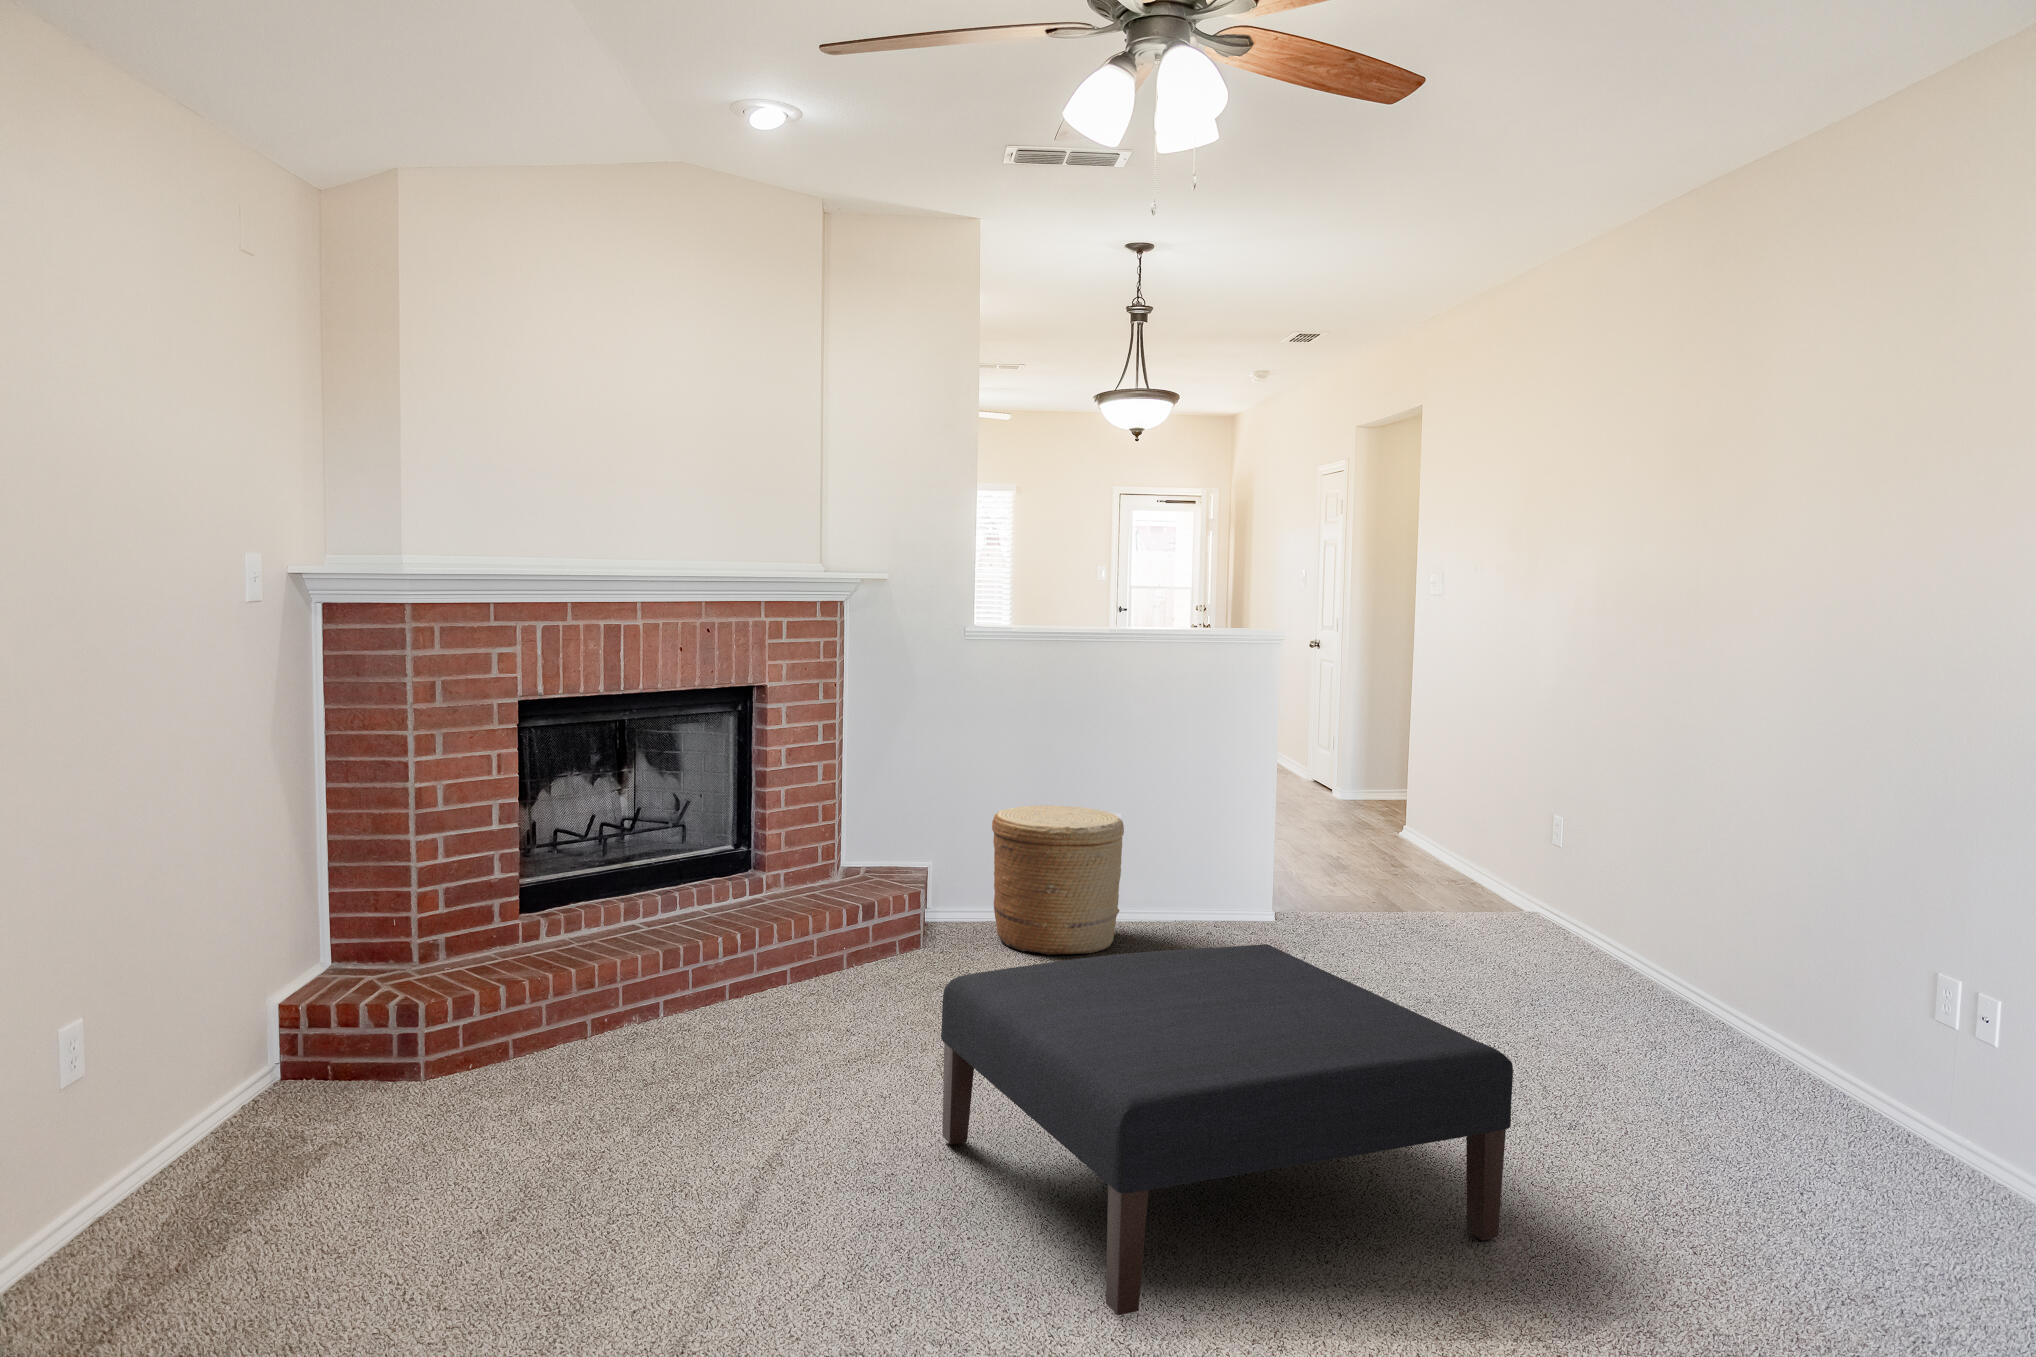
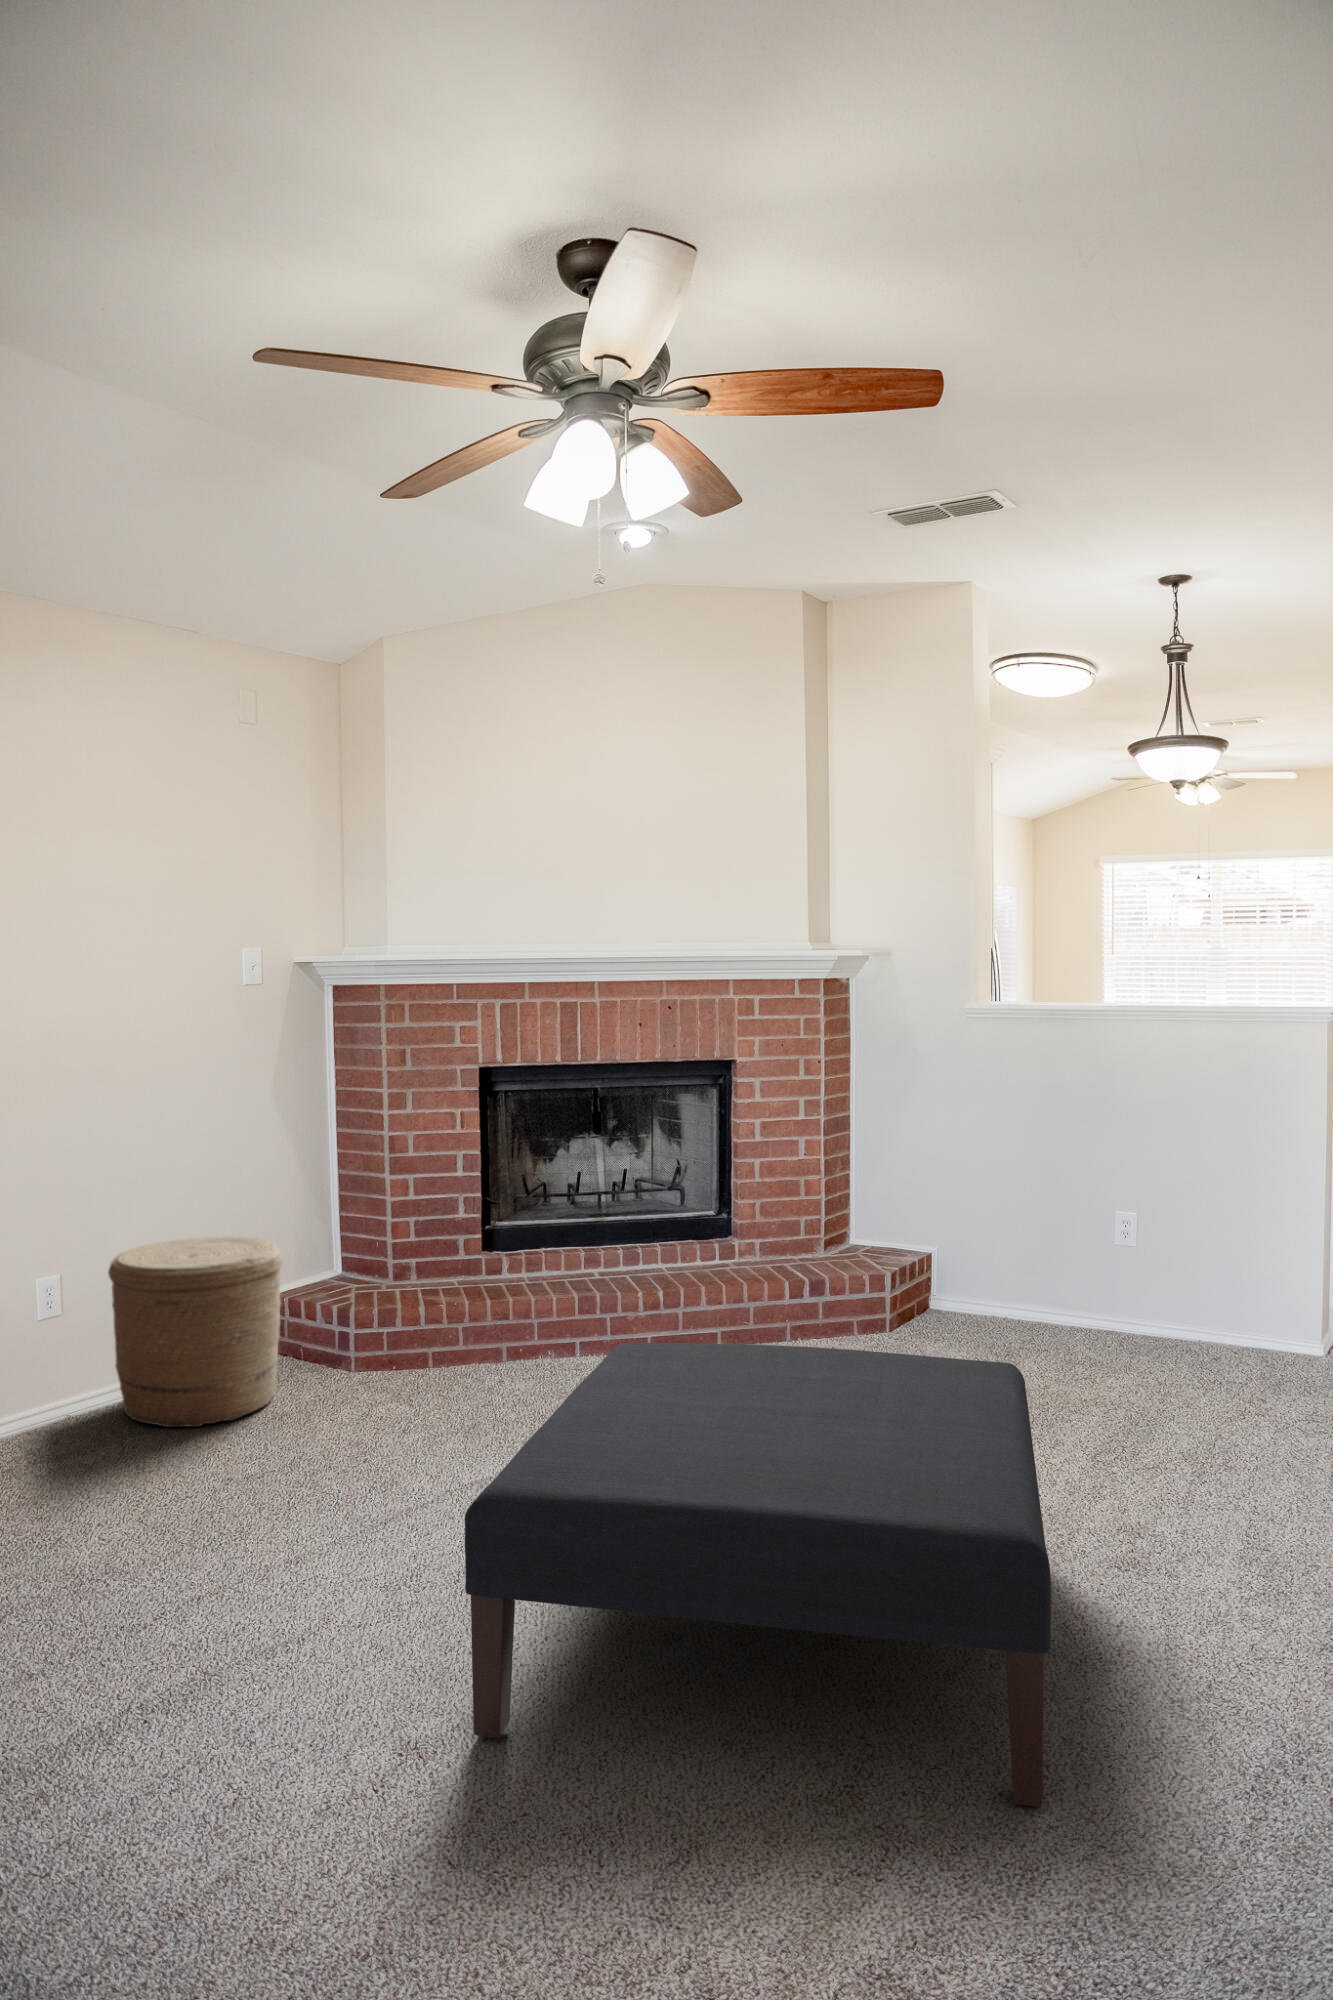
woven basket: present [992,805,1124,955] -> present [108,1236,282,1427]

